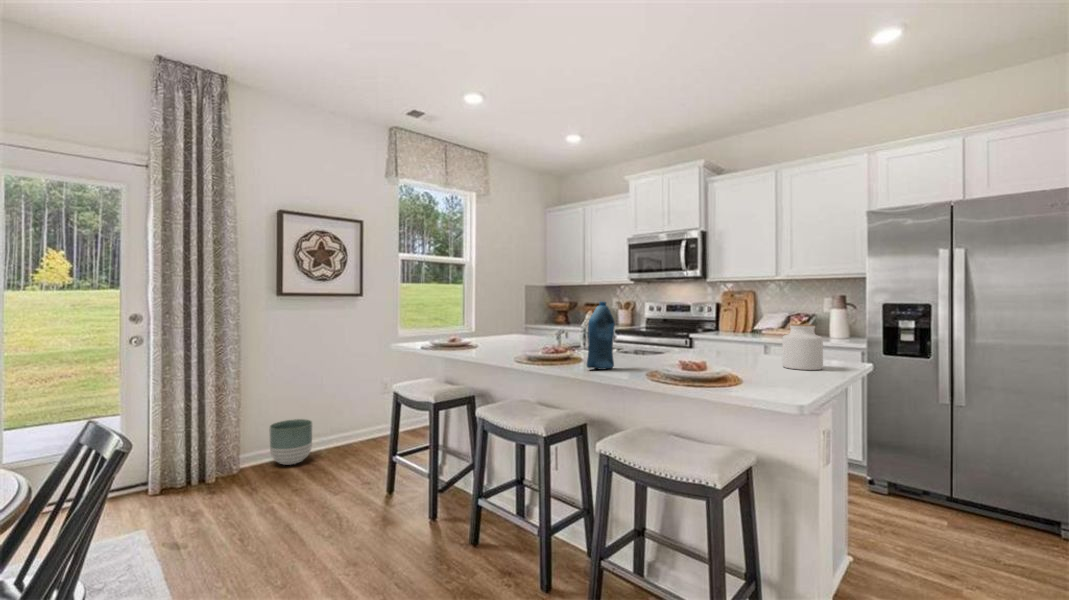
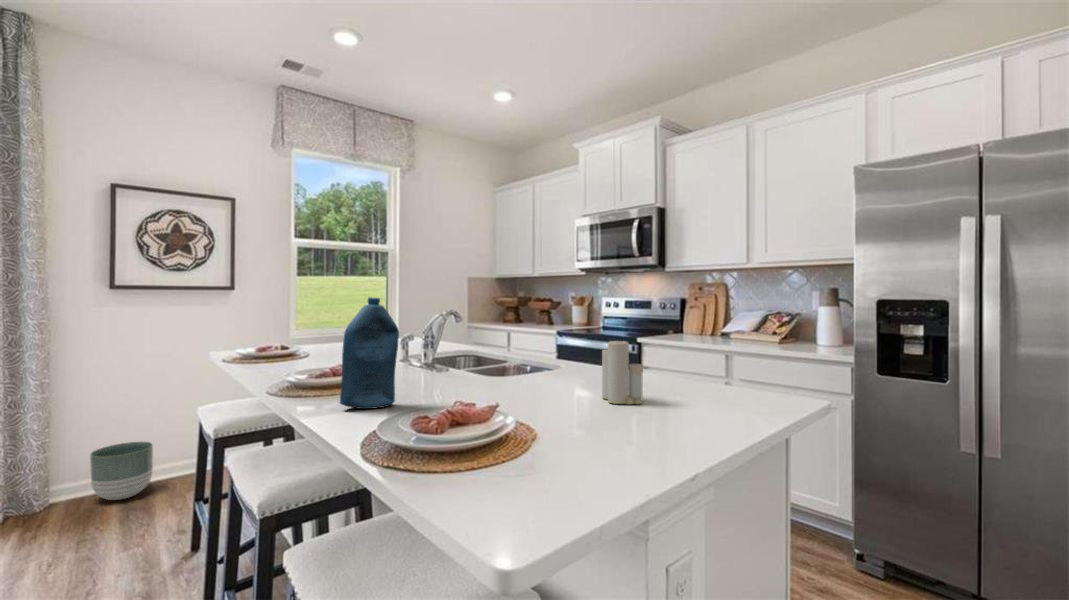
candle: none [732,324,761,366] -> present [602,341,643,404]
jar: present [782,324,823,370] -> none [675,335,738,415]

